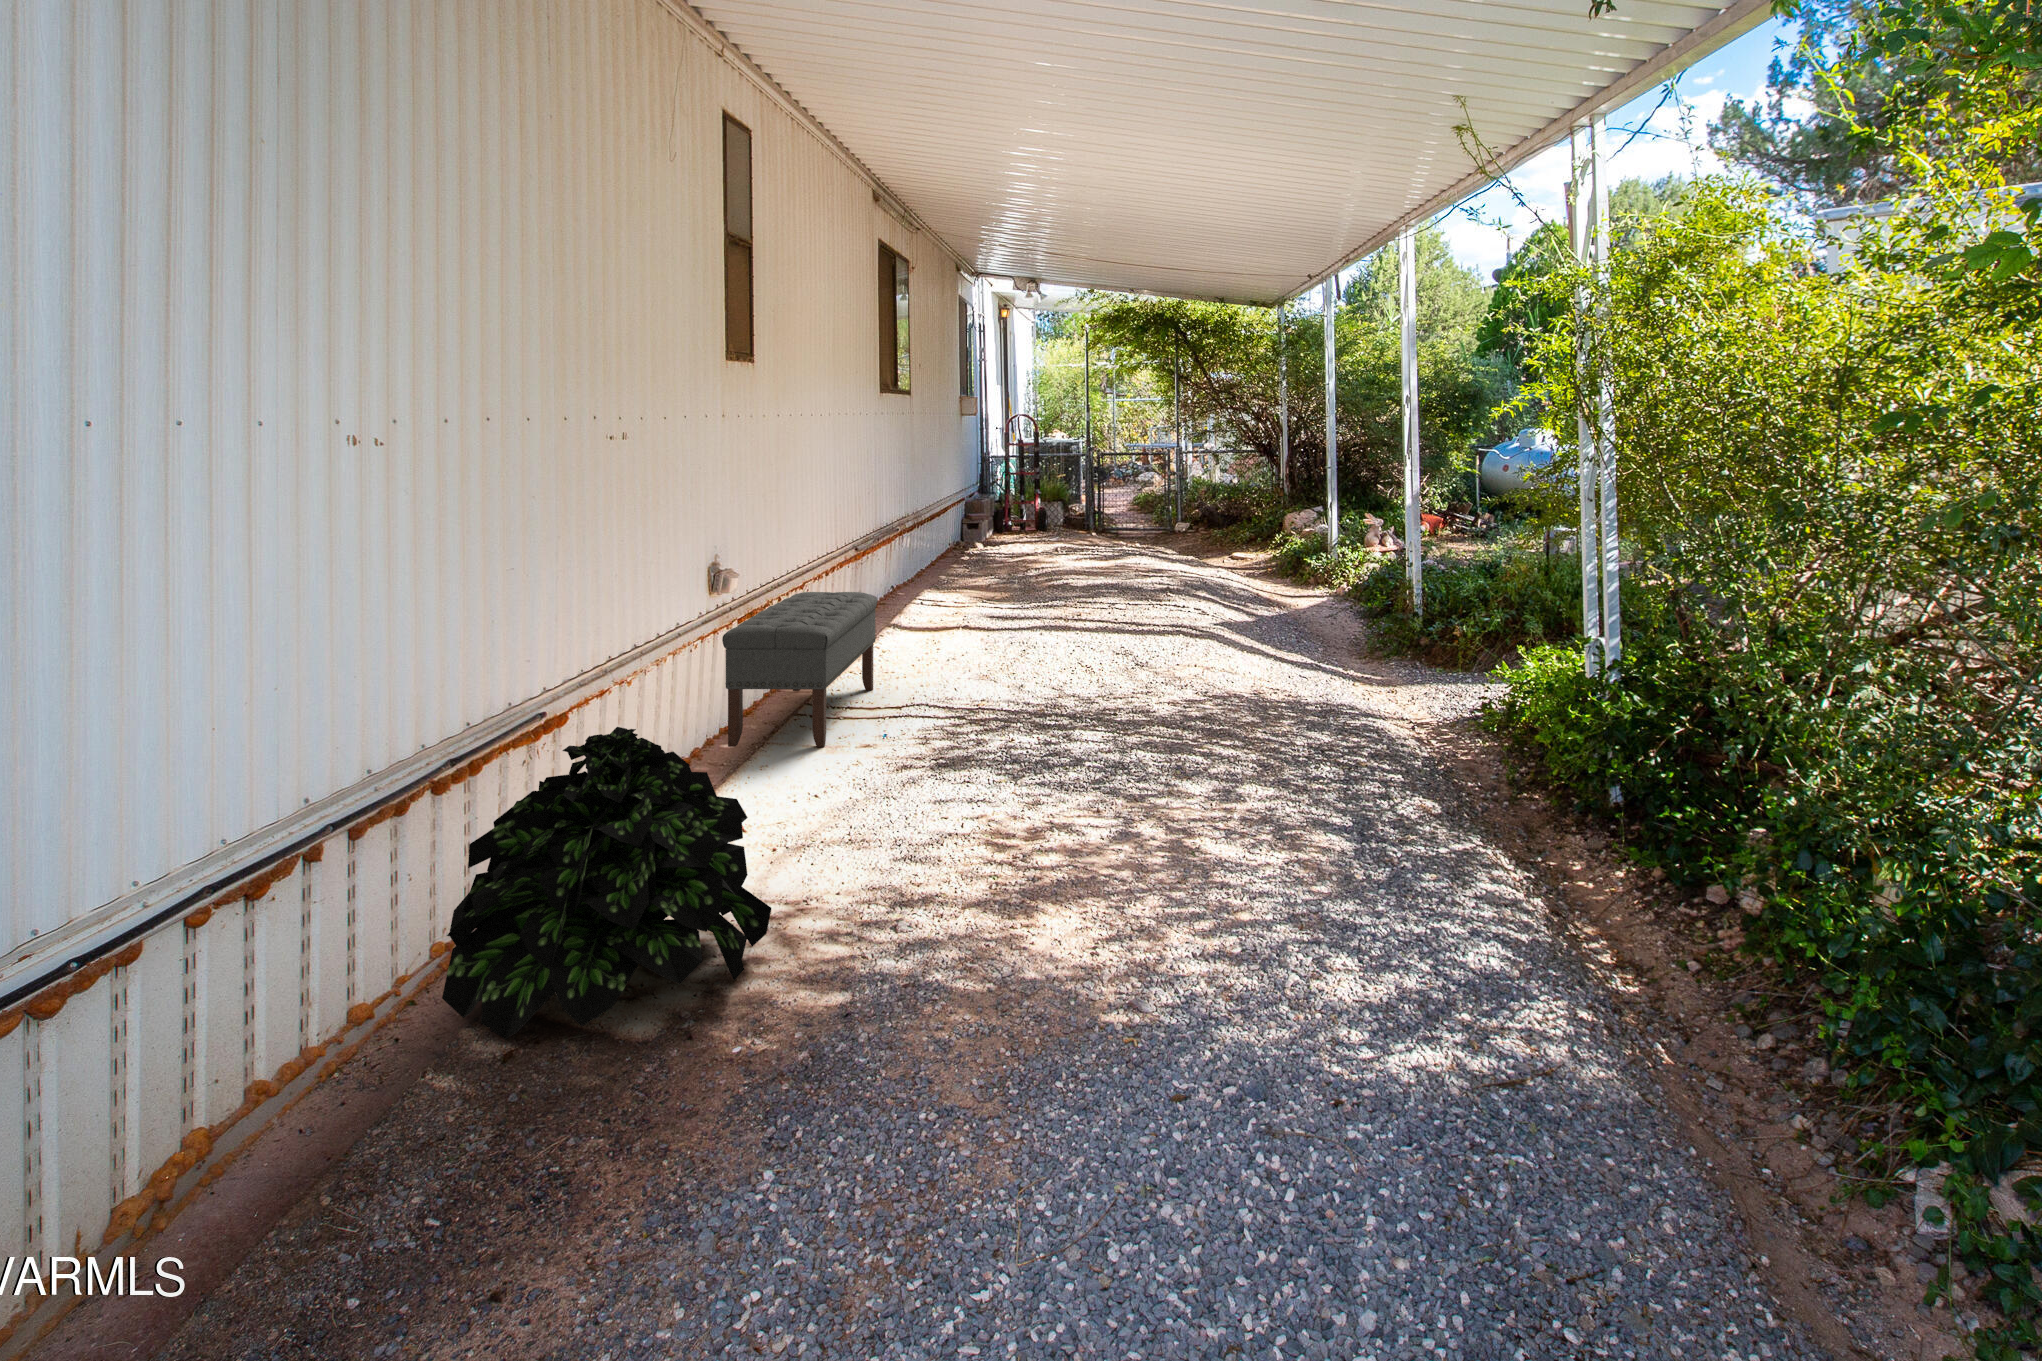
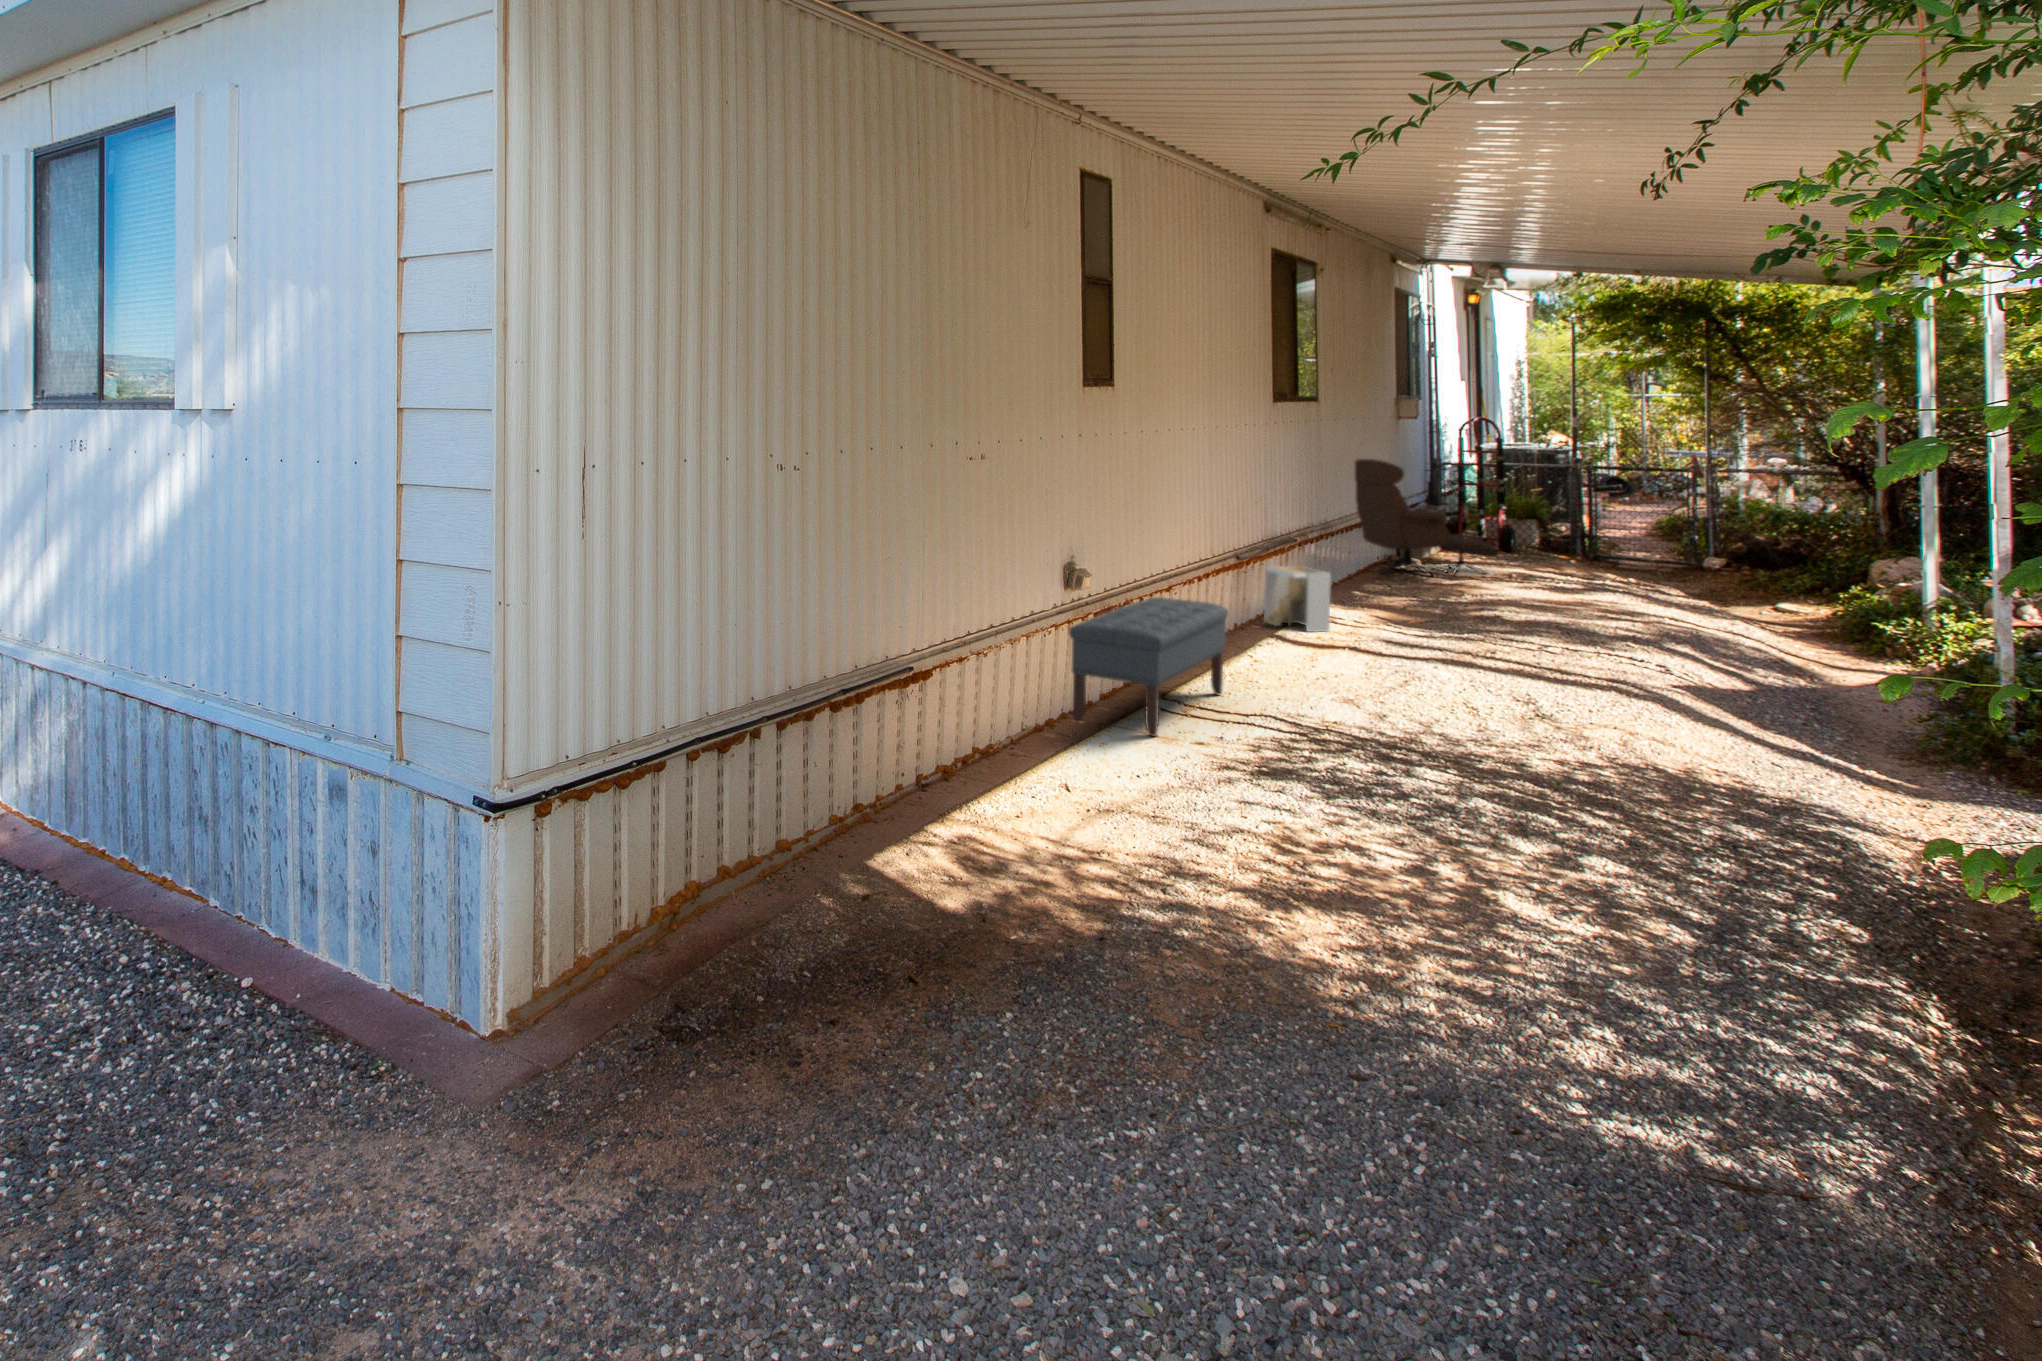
lounge chair: none [936,452,1050,558] -> present [1355,459,1499,577]
storage bin: none [884,538,944,617] -> present [1264,553,1331,632]
potted plant: present [442,727,771,1039] -> none [833,687,1056,890]

